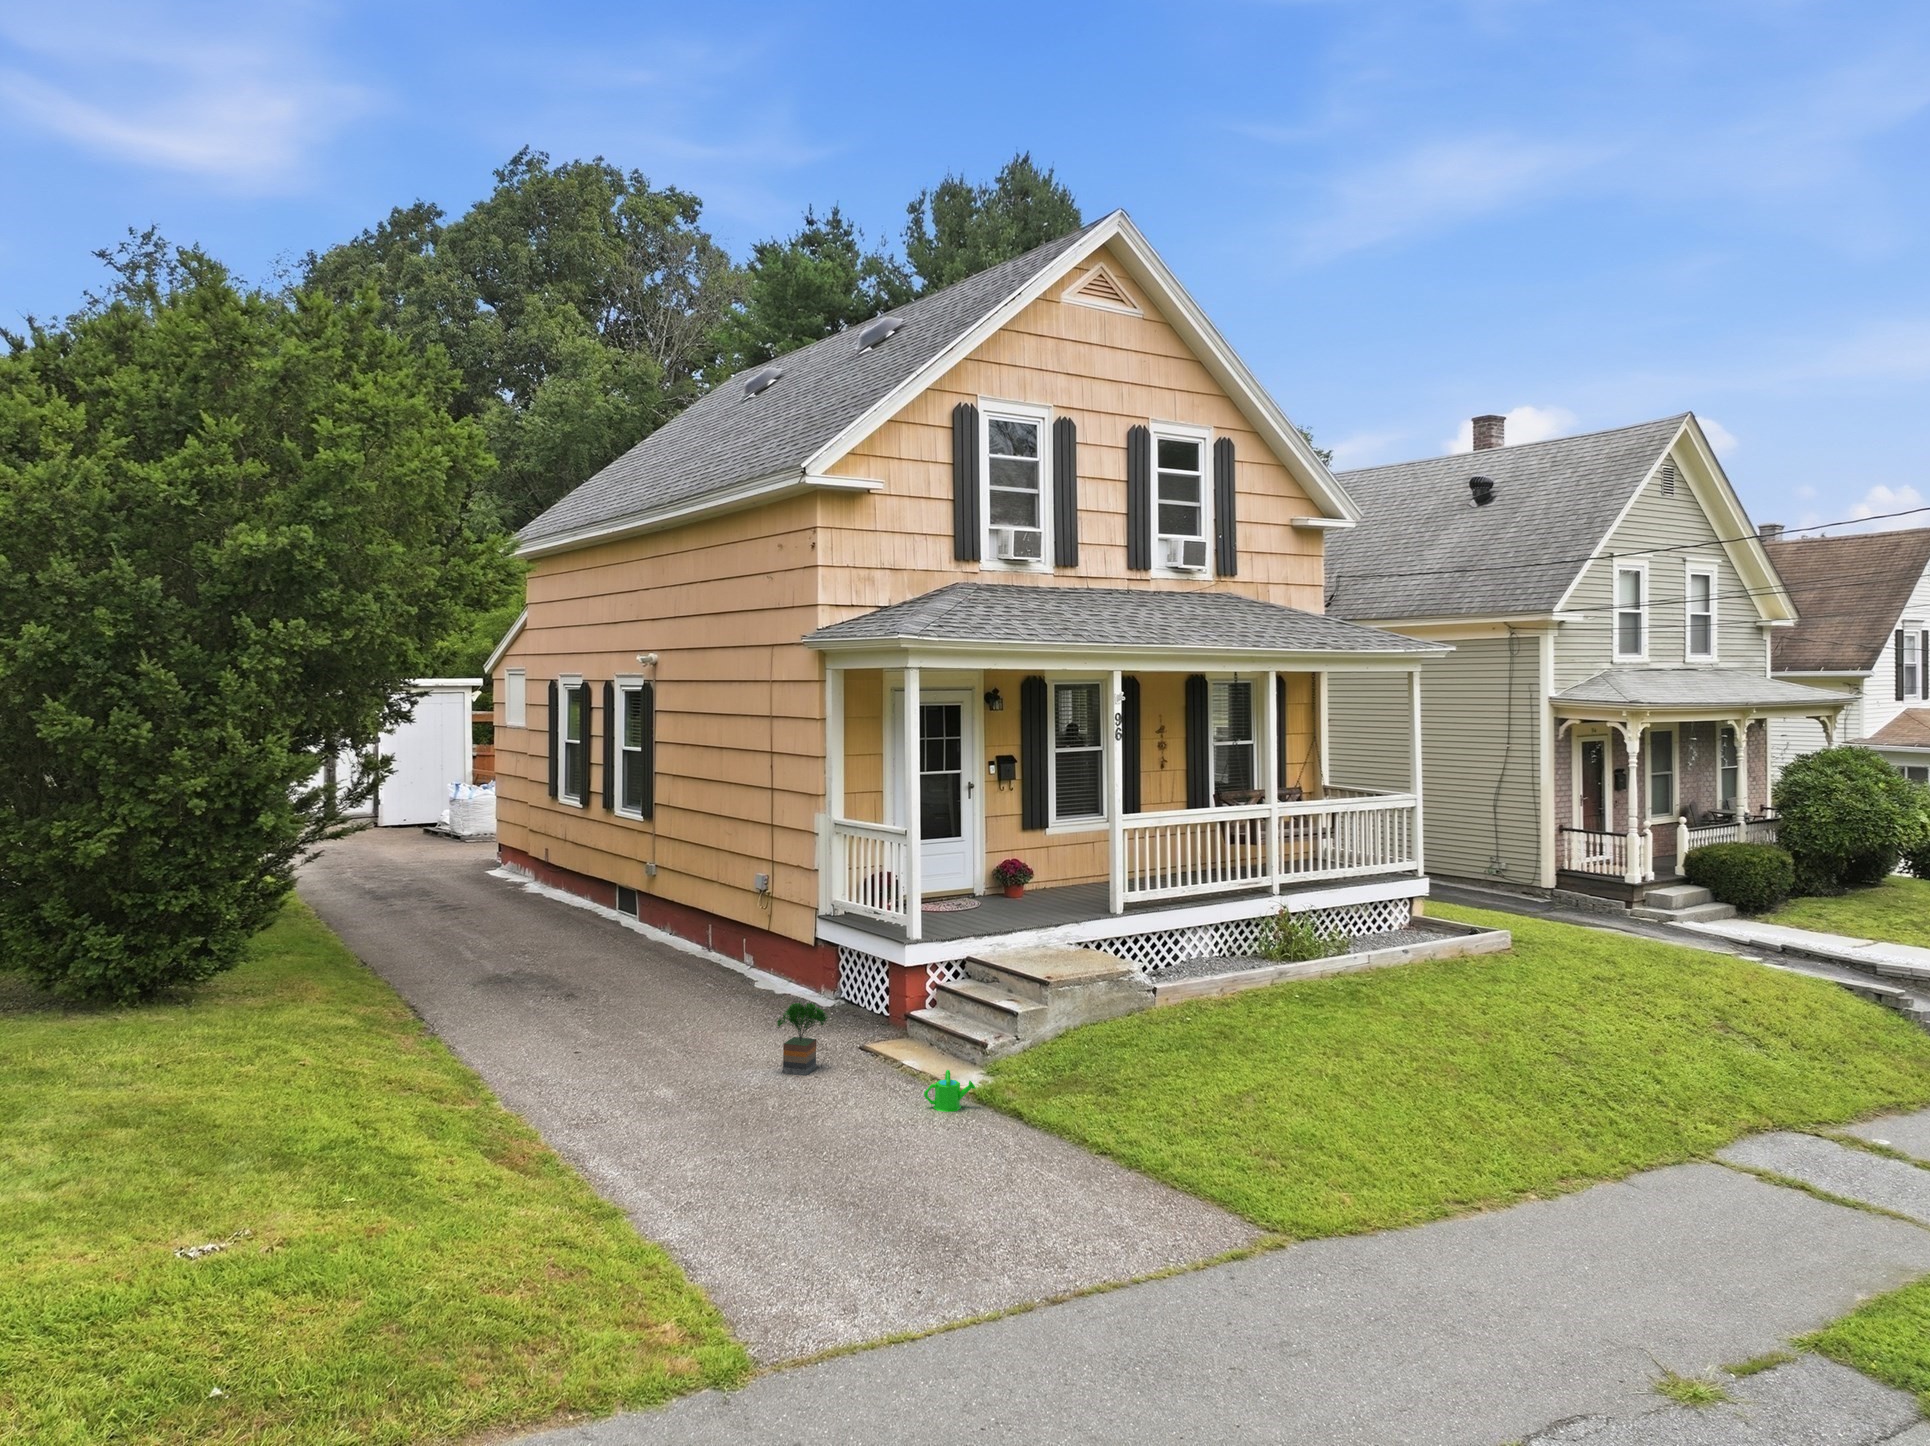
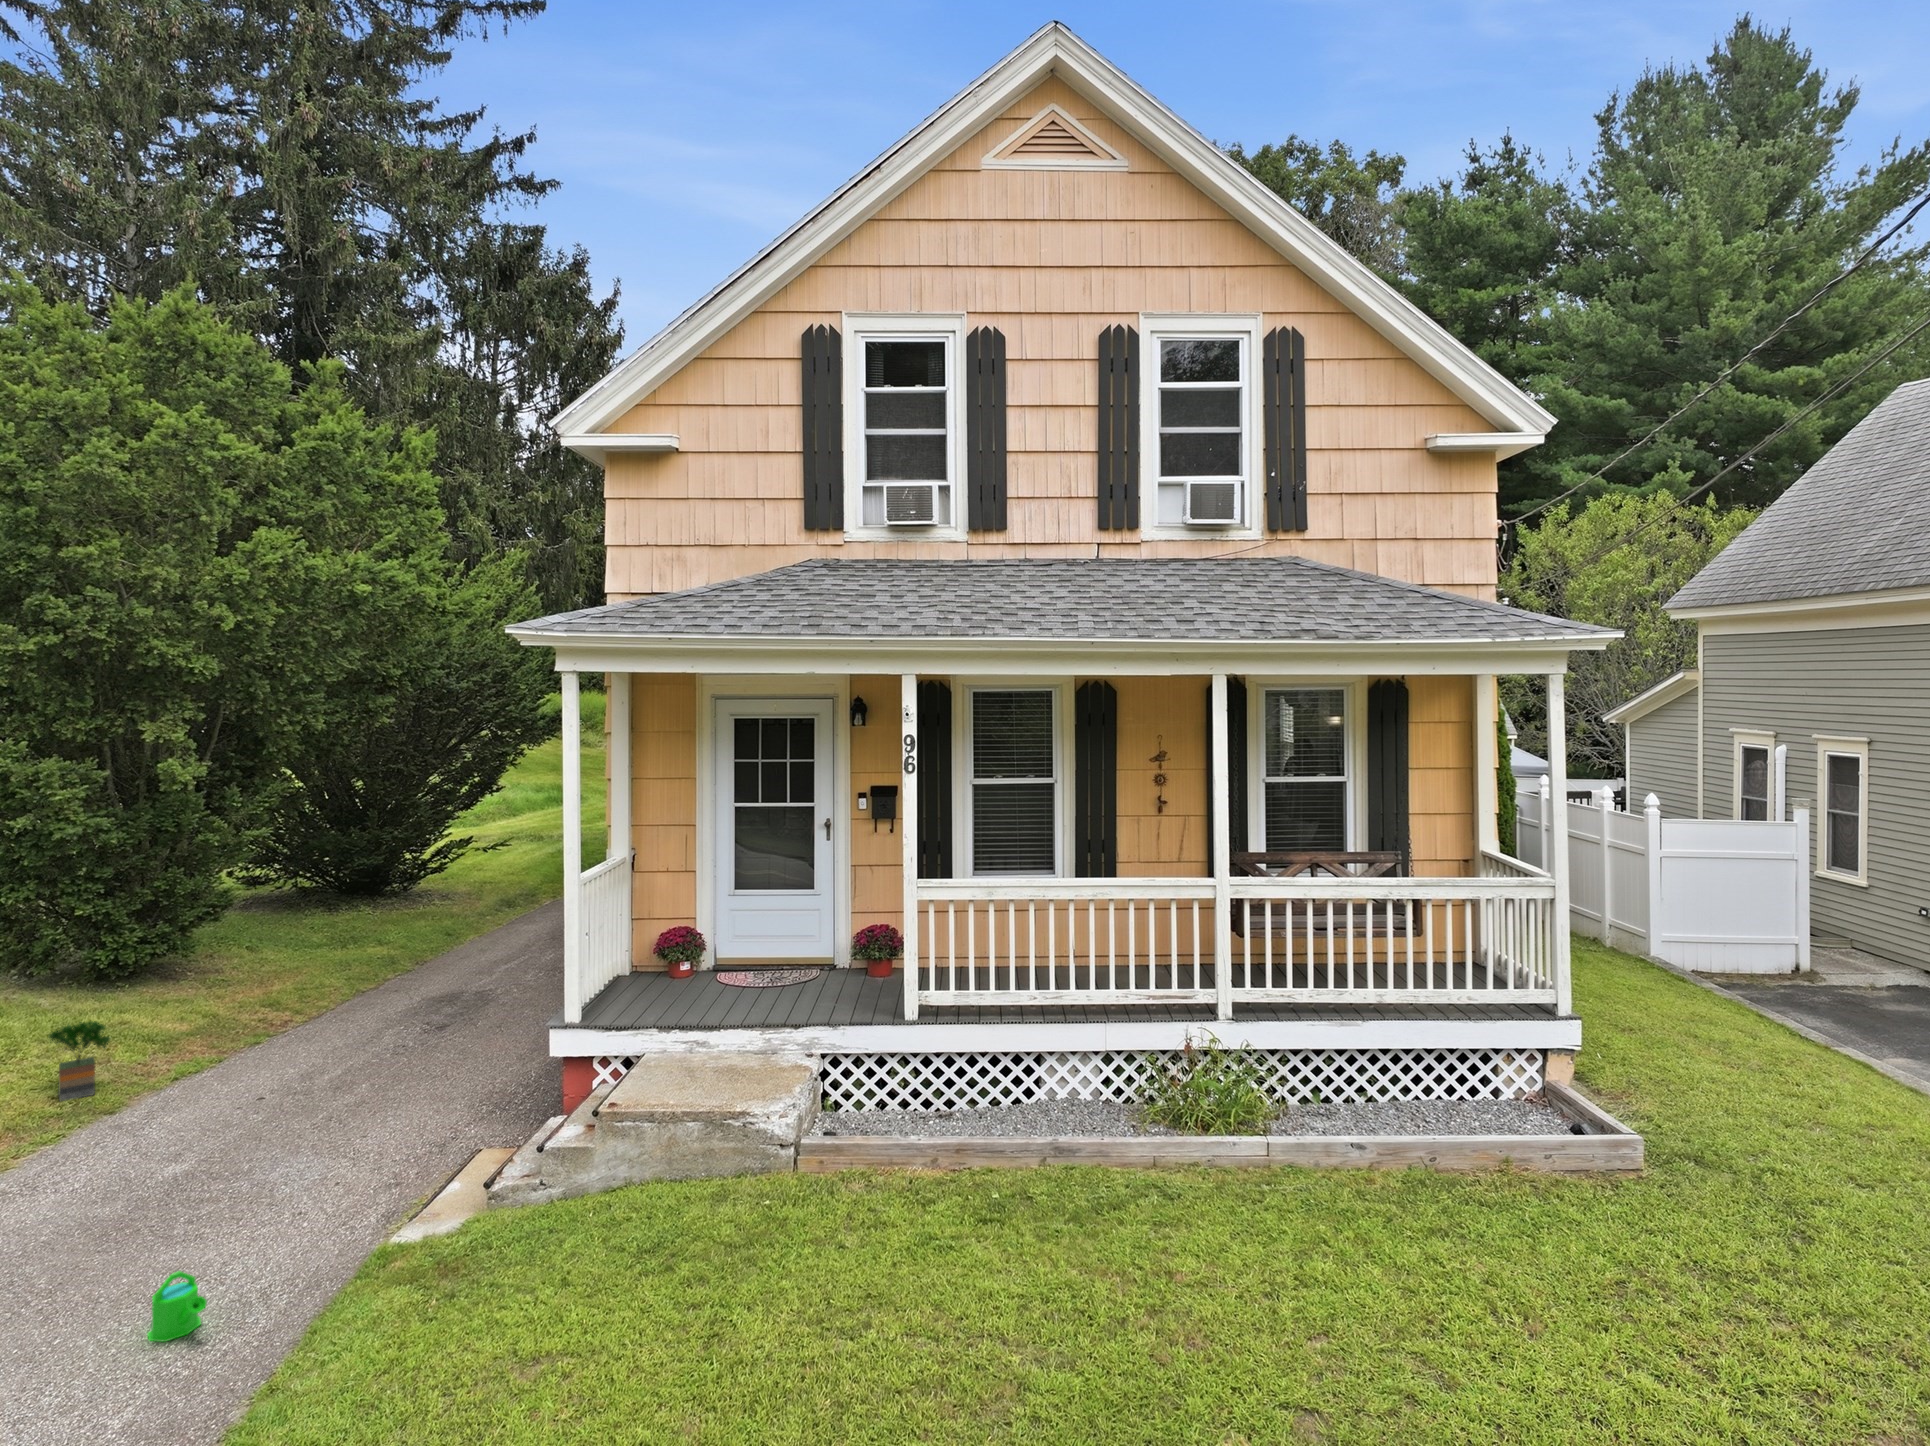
potted tree: present [777,1002,828,1076] -> present [48,1021,110,1101]

